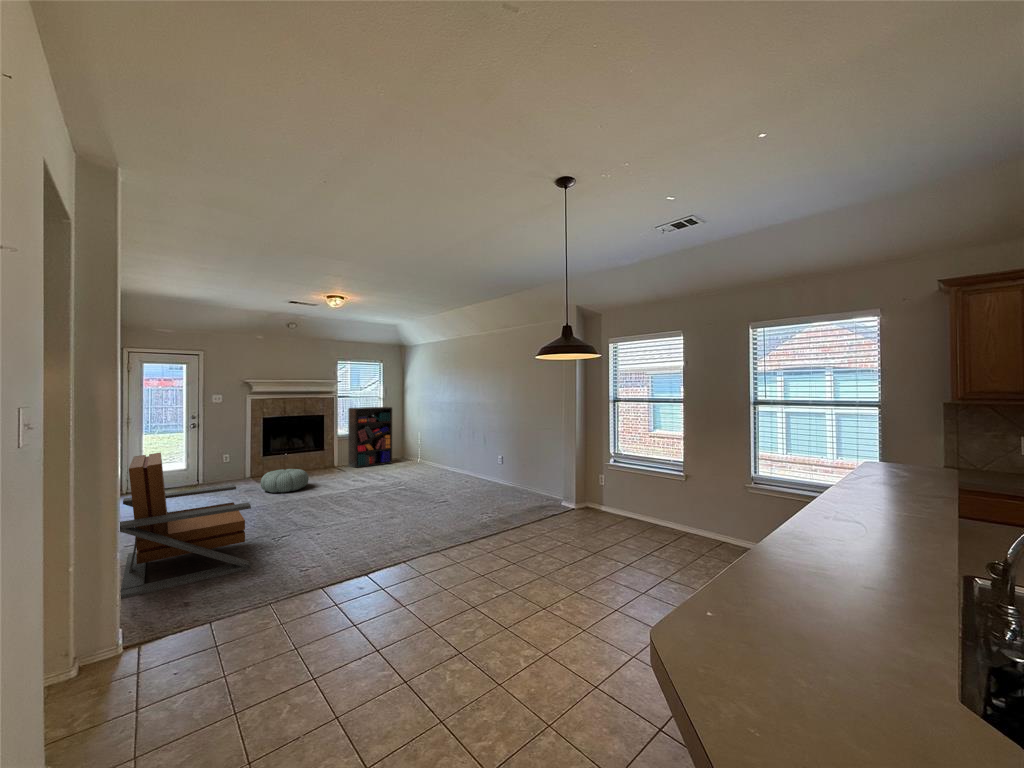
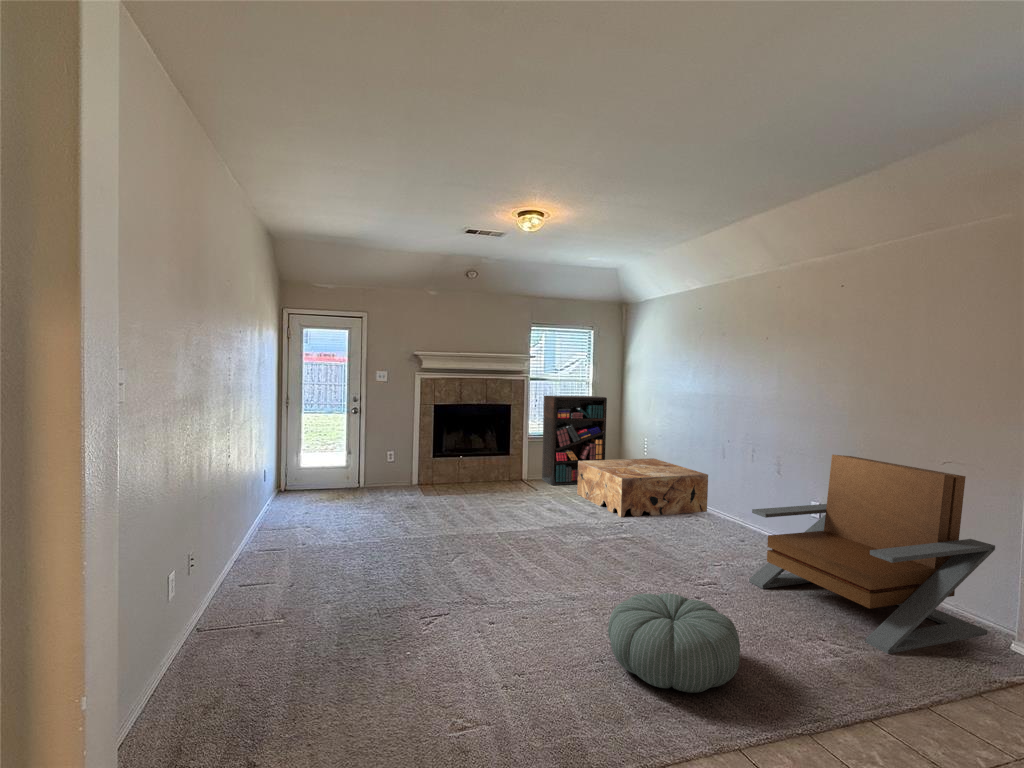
coffee table: none [373,444,452,480] -> present [577,458,708,517]
lounge chair: present [118,453,251,599] -> present [749,455,995,654]
pouf: present [261,469,309,493] -> present [608,593,740,693]

